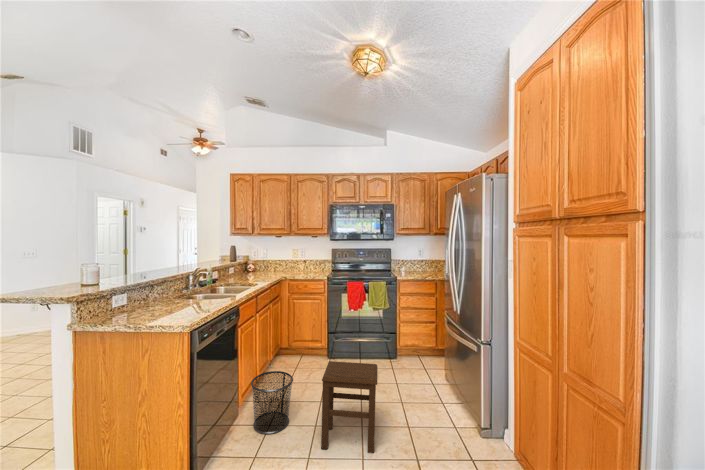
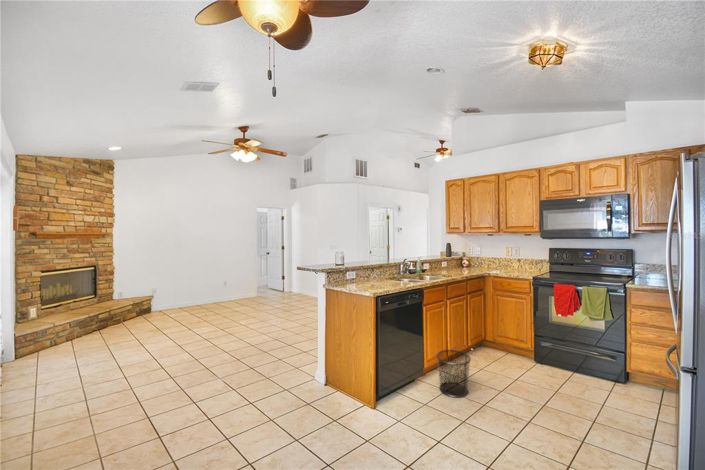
stool: present [321,361,378,453] -> none [481,354,546,446]

